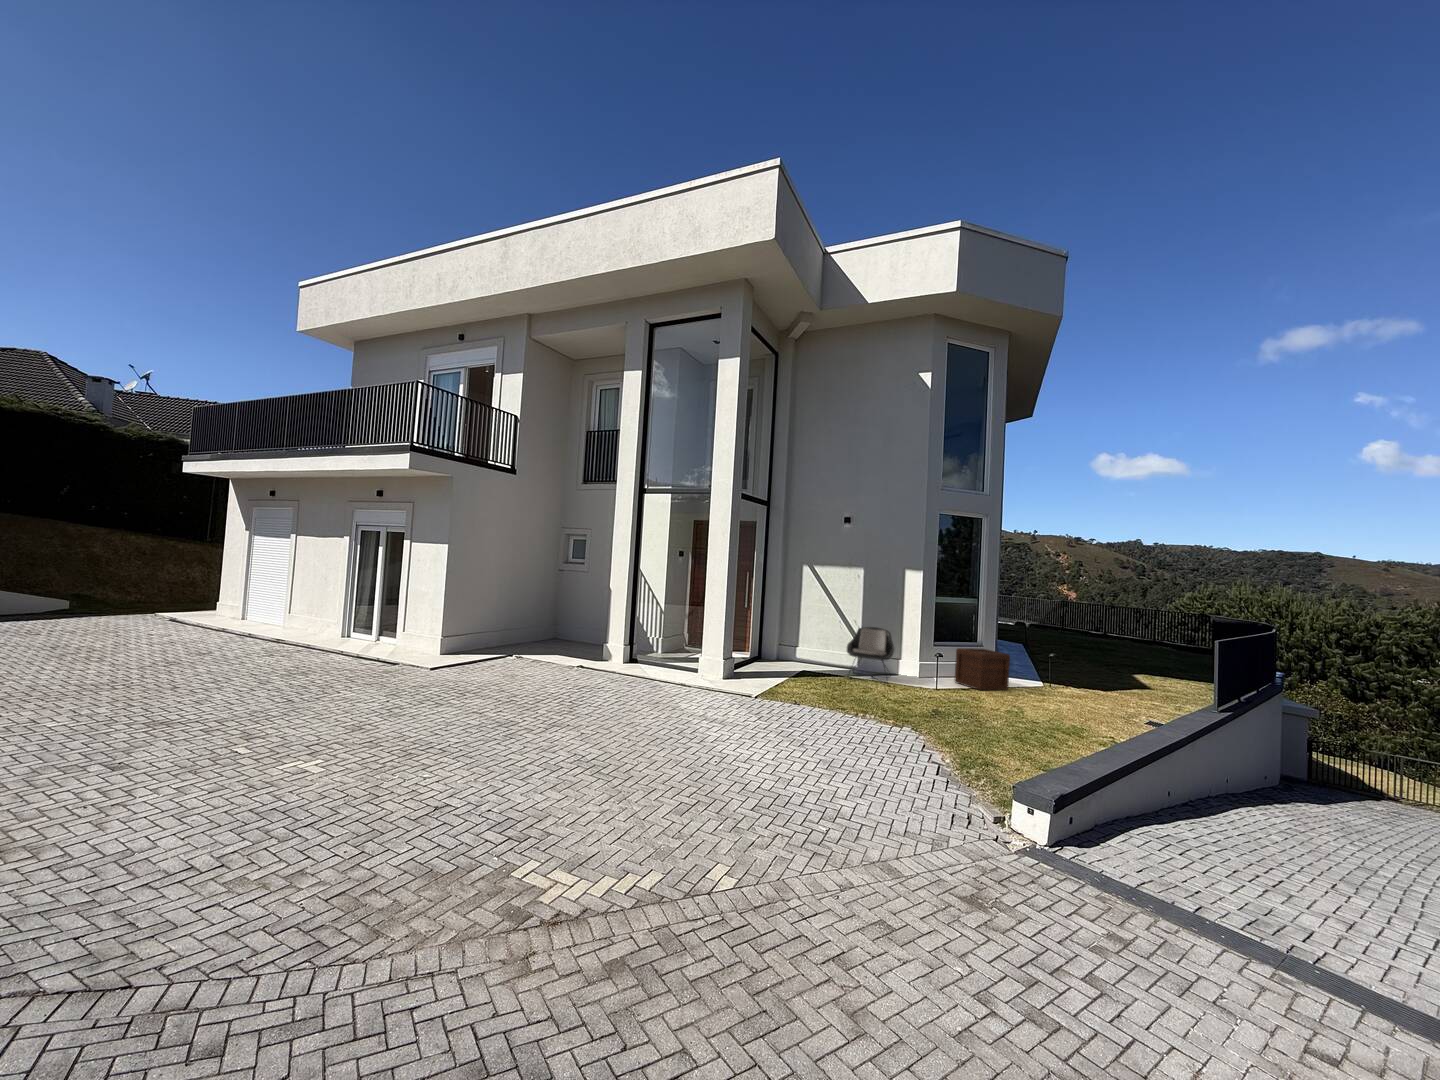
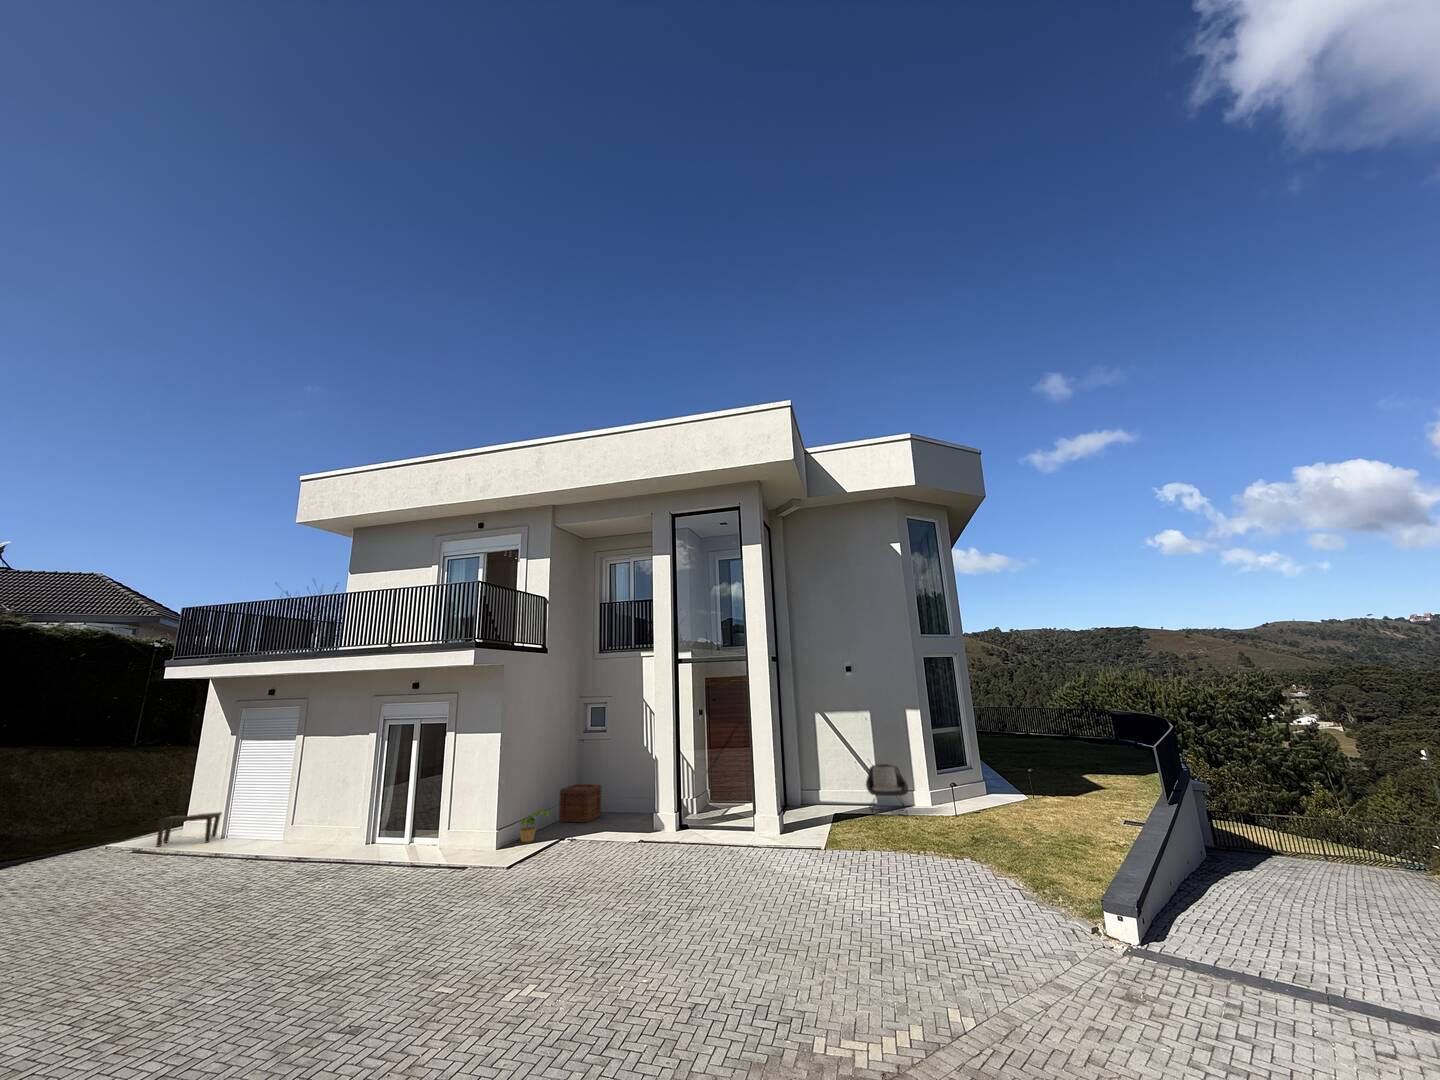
bench: none [181,595,238,621] -> present [156,812,222,847]
potted plant: none [471,626,502,654] -> present [519,810,549,842]
wooden crate: present [955,648,1010,690] -> present [559,784,602,823]

